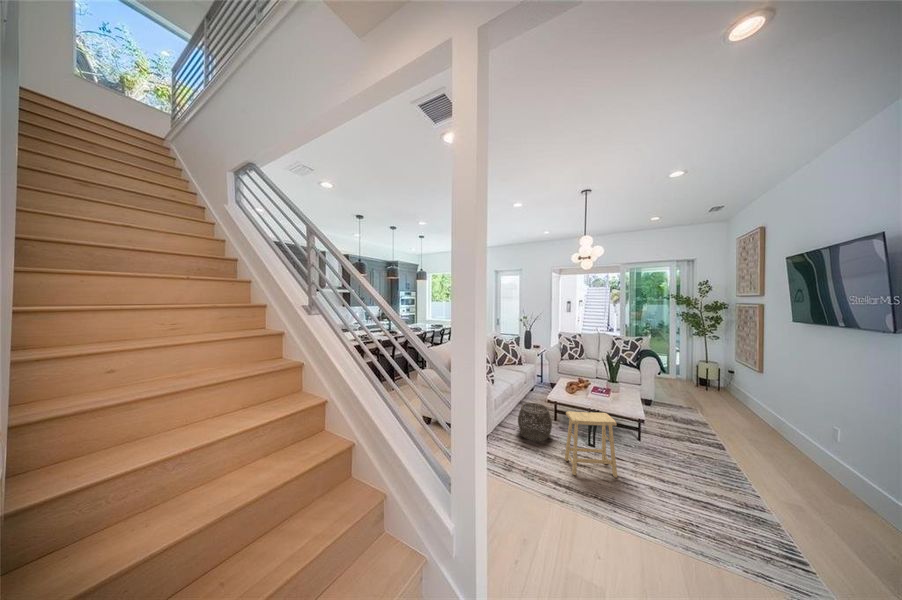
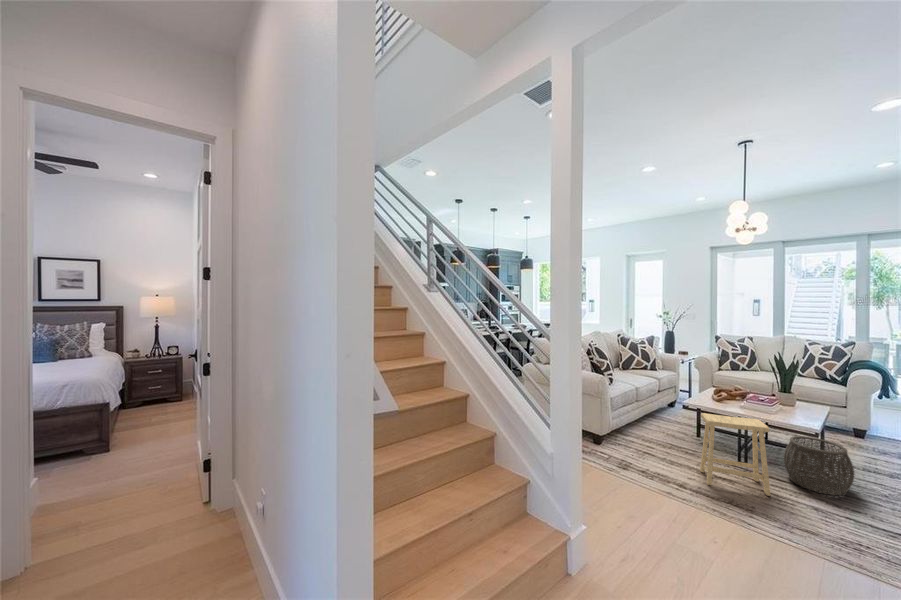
woven basket: present [518,403,552,442] -> present [783,436,855,496]

